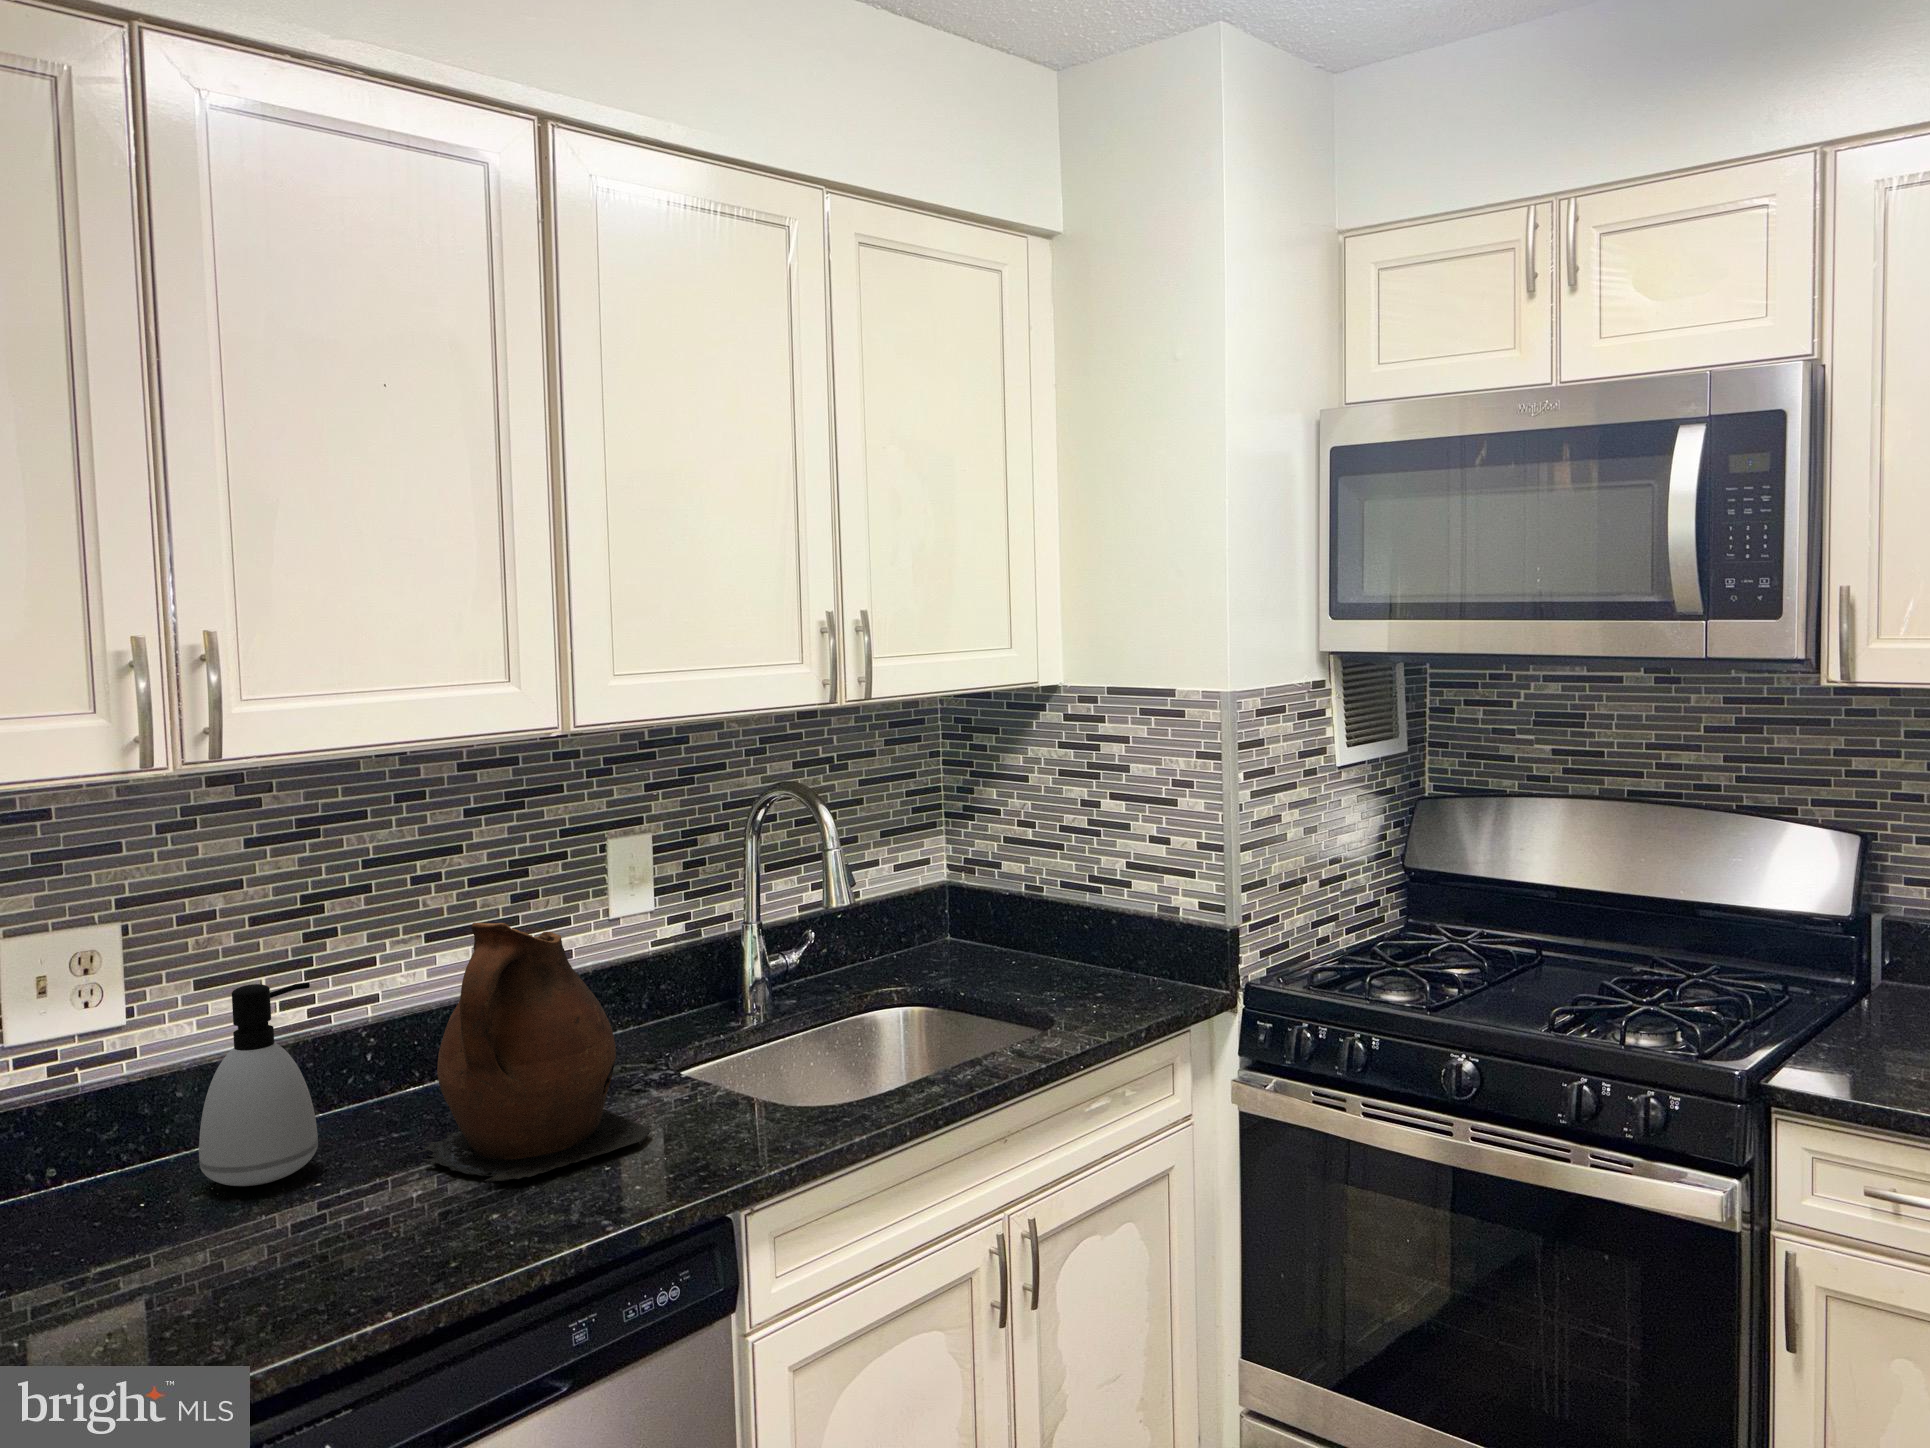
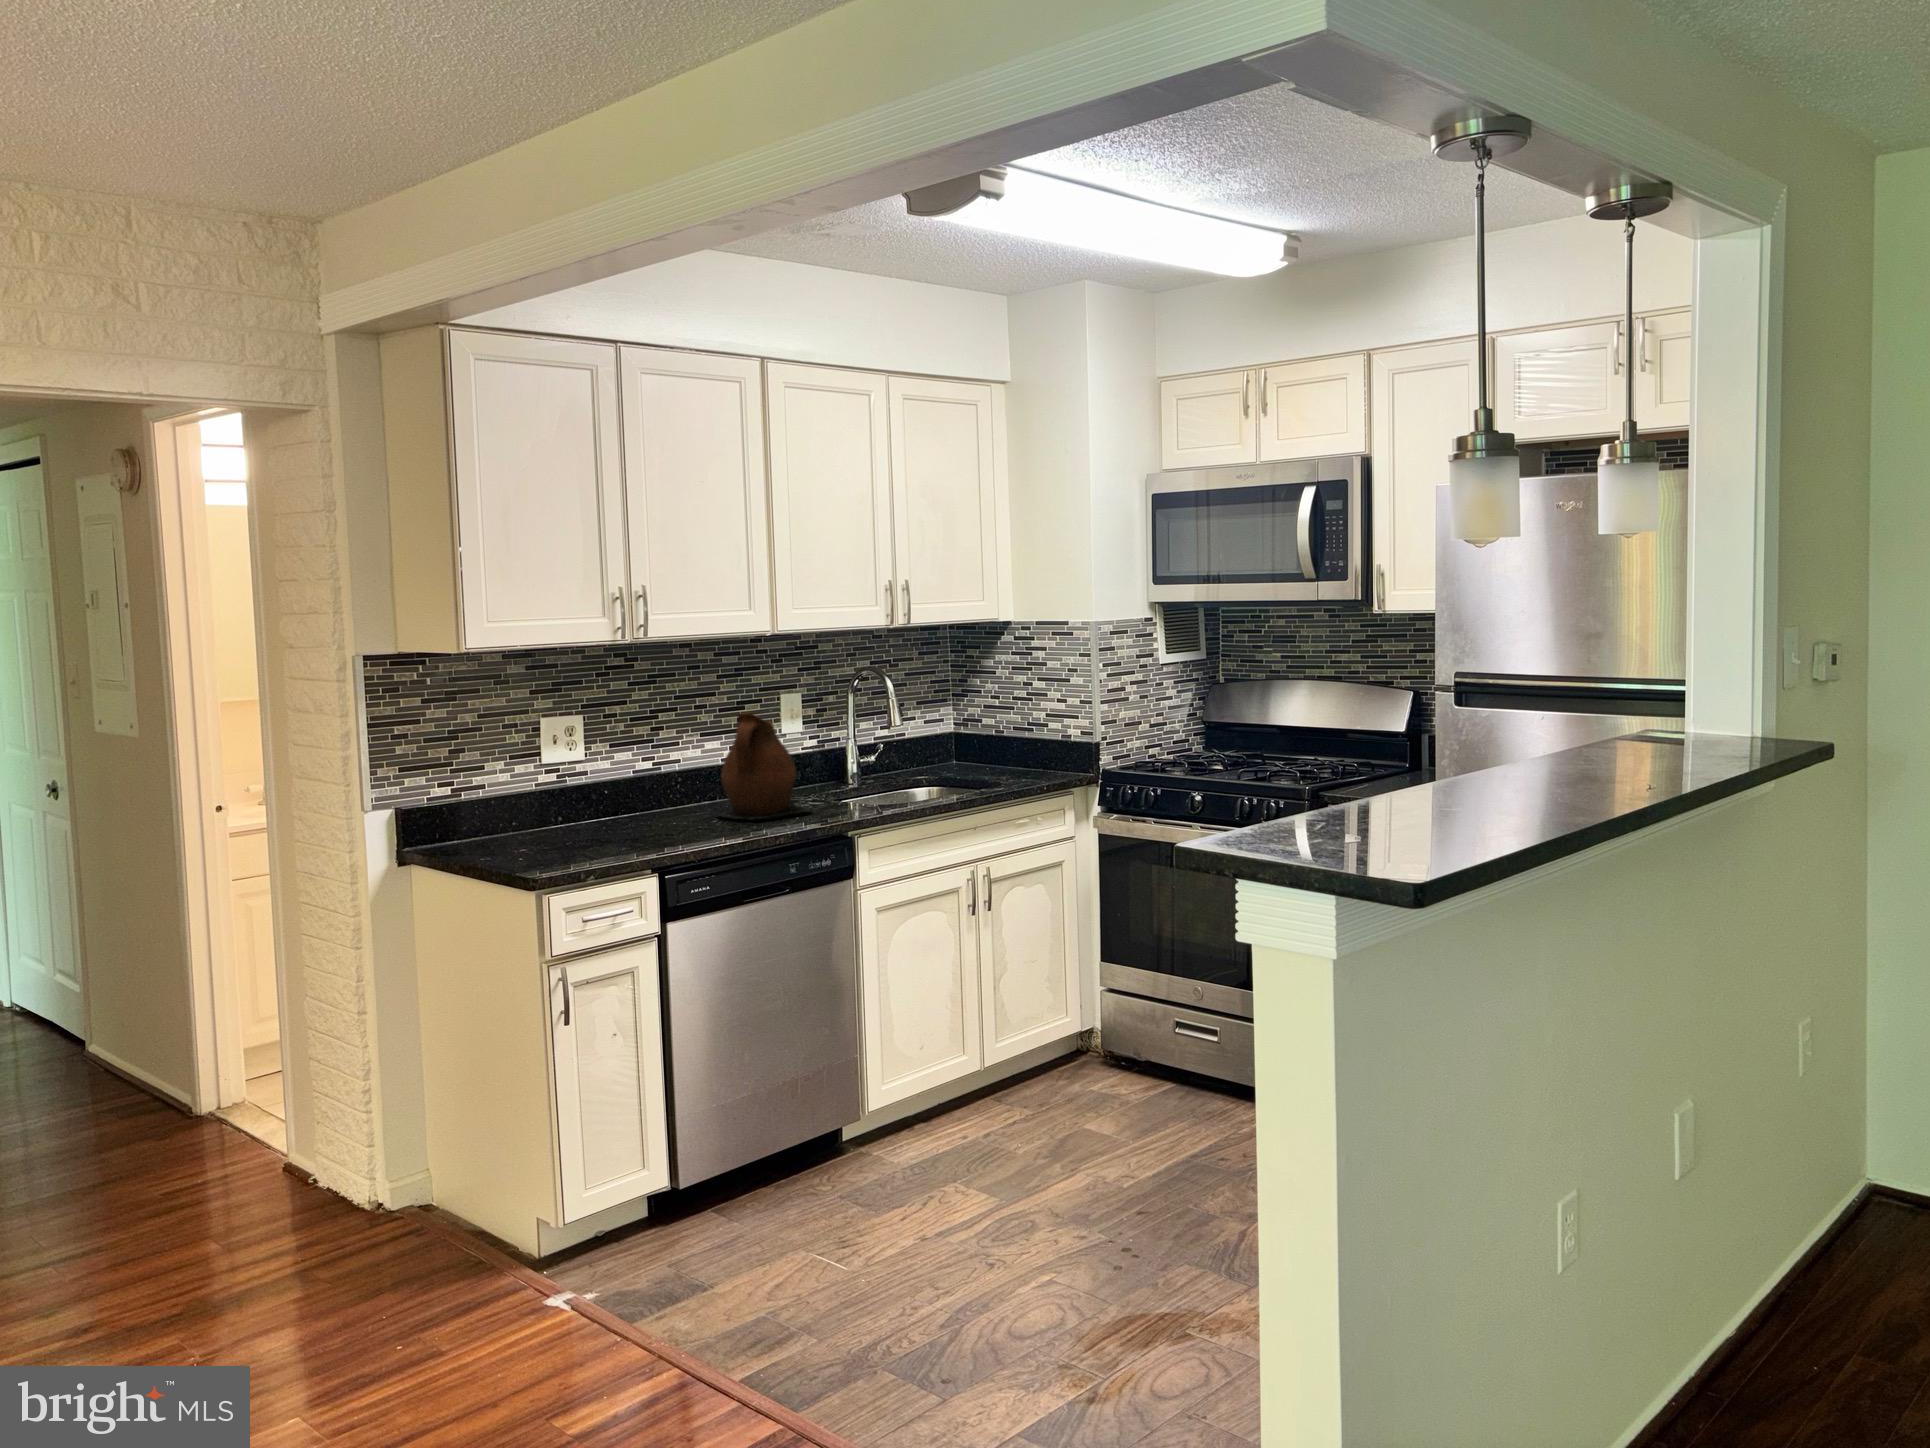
soap dispenser: present [199,982,318,1186] -> none [625,739,672,823]

